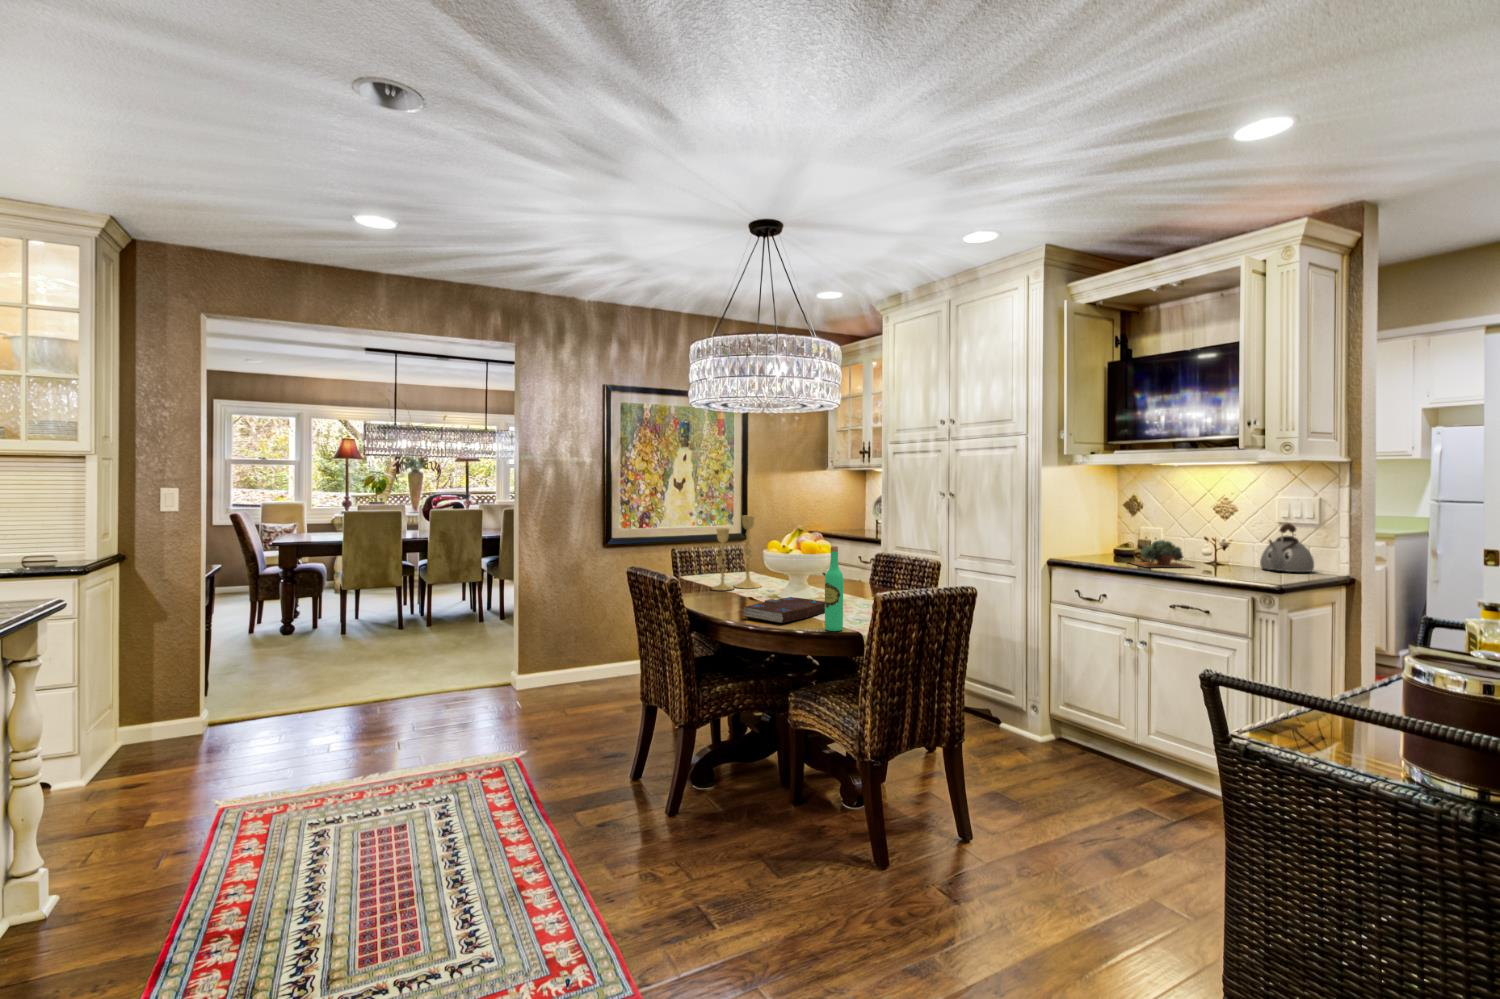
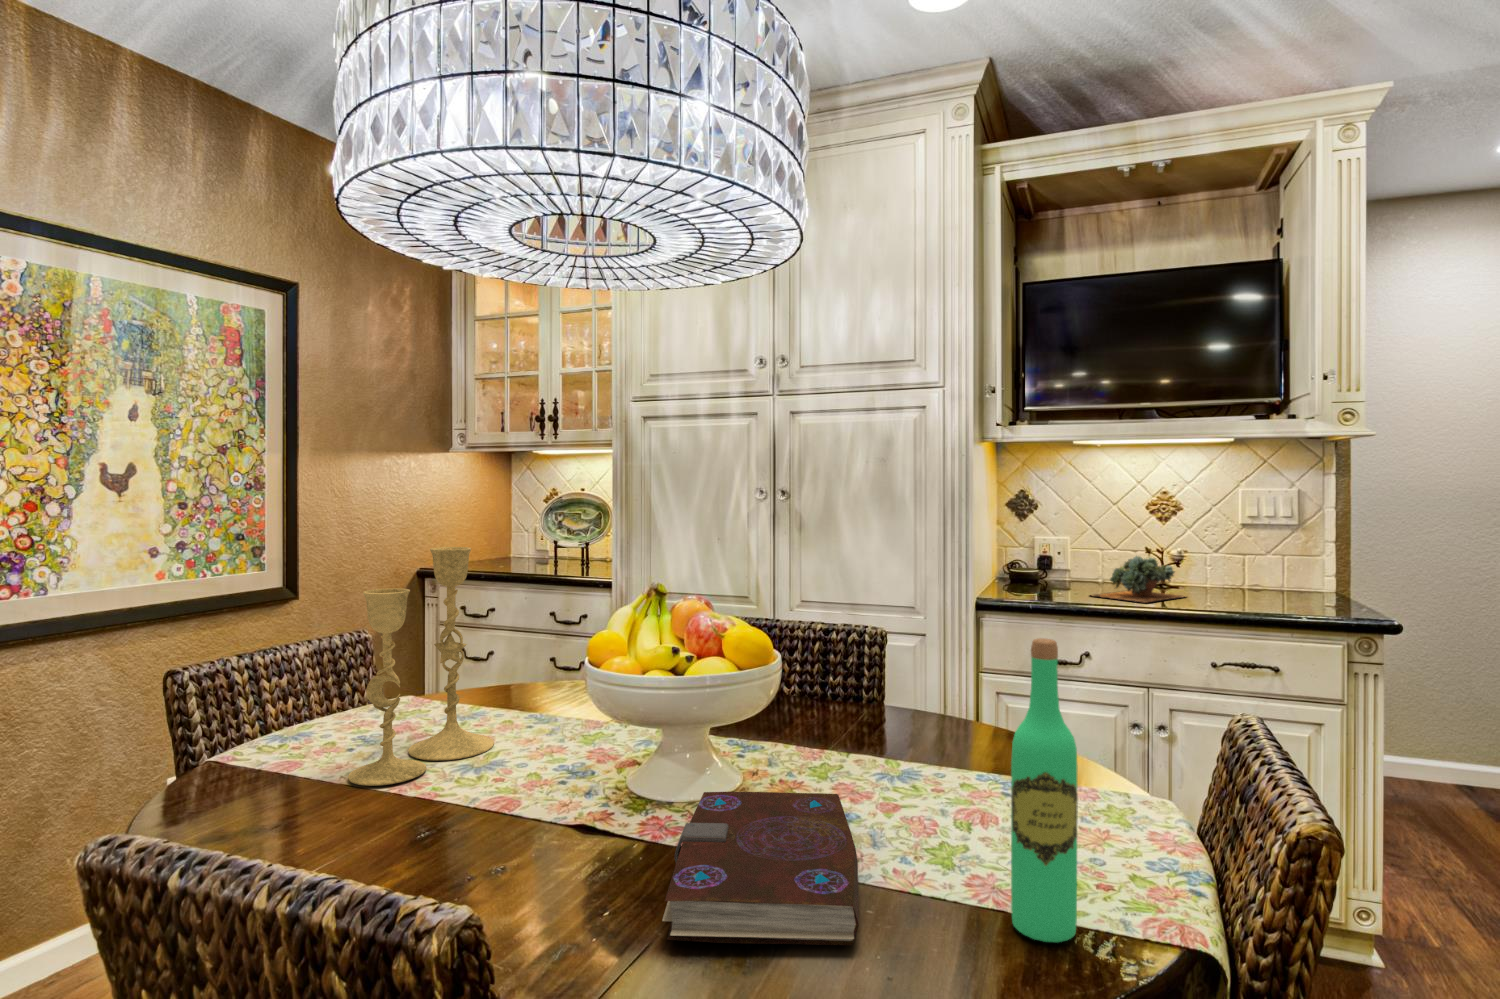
kettle: present [1260,523,1314,572] -> none [1238,524,1310,593]

